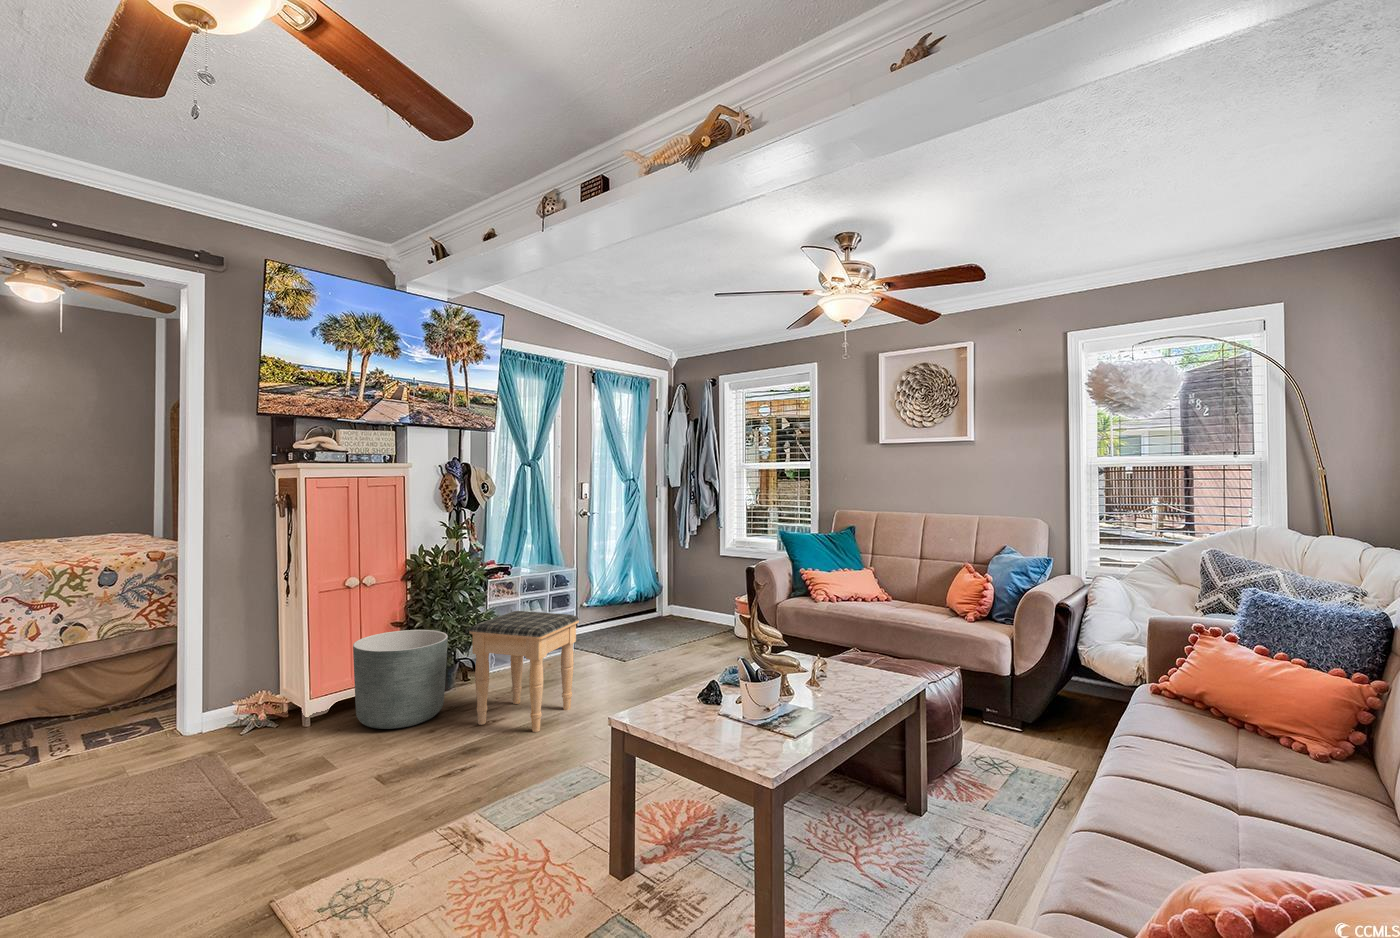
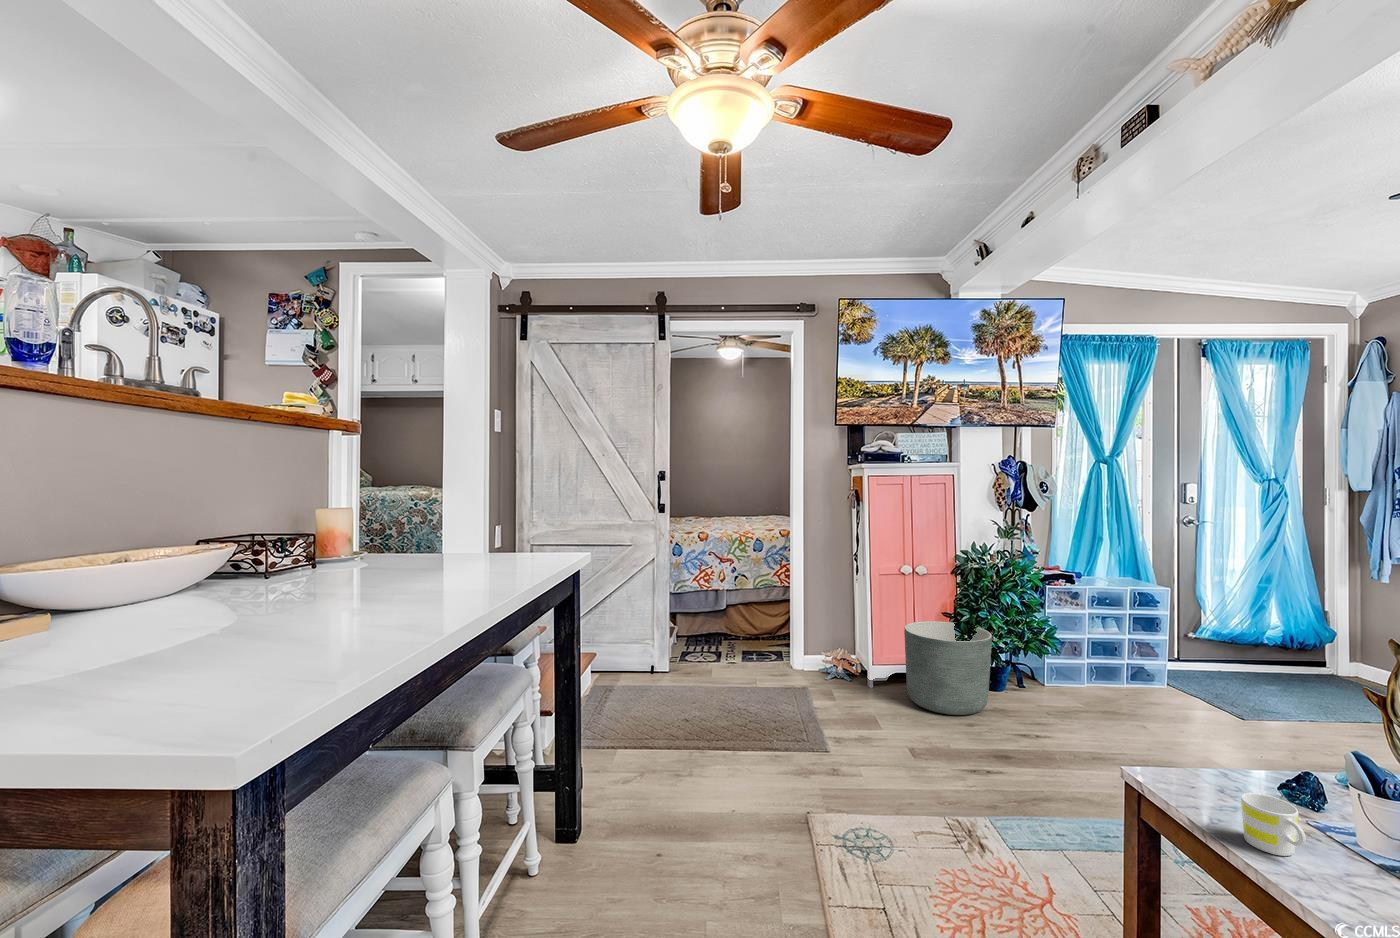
footstool: present [469,611,579,732] -> none [1009,624,1148,764]
mug: none [696,702,733,742] -> present [1241,793,1306,856]

